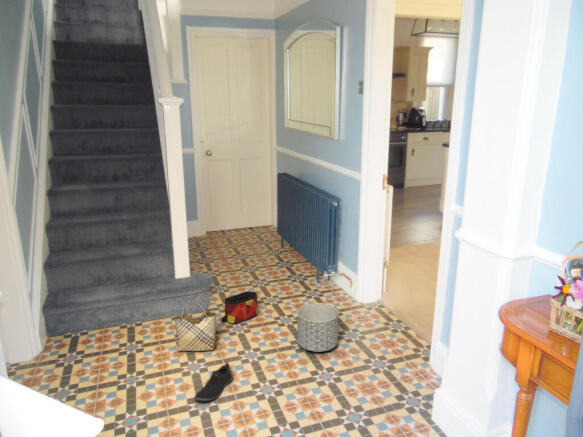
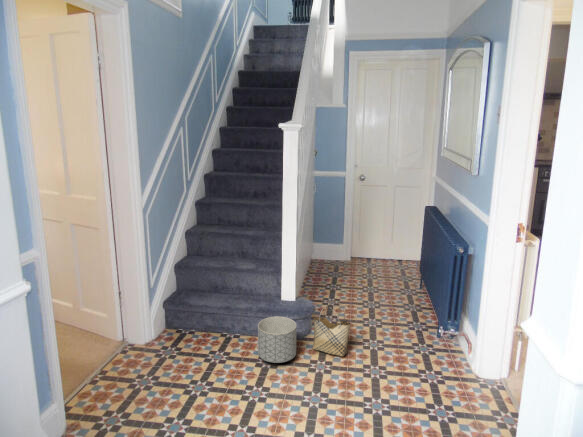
bag: present [221,291,258,324] -> none [361,311,400,339]
planter: present [298,303,338,352] -> present [258,316,296,363]
shoe: present [194,363,233,402] -> none [309,369,350,399]

